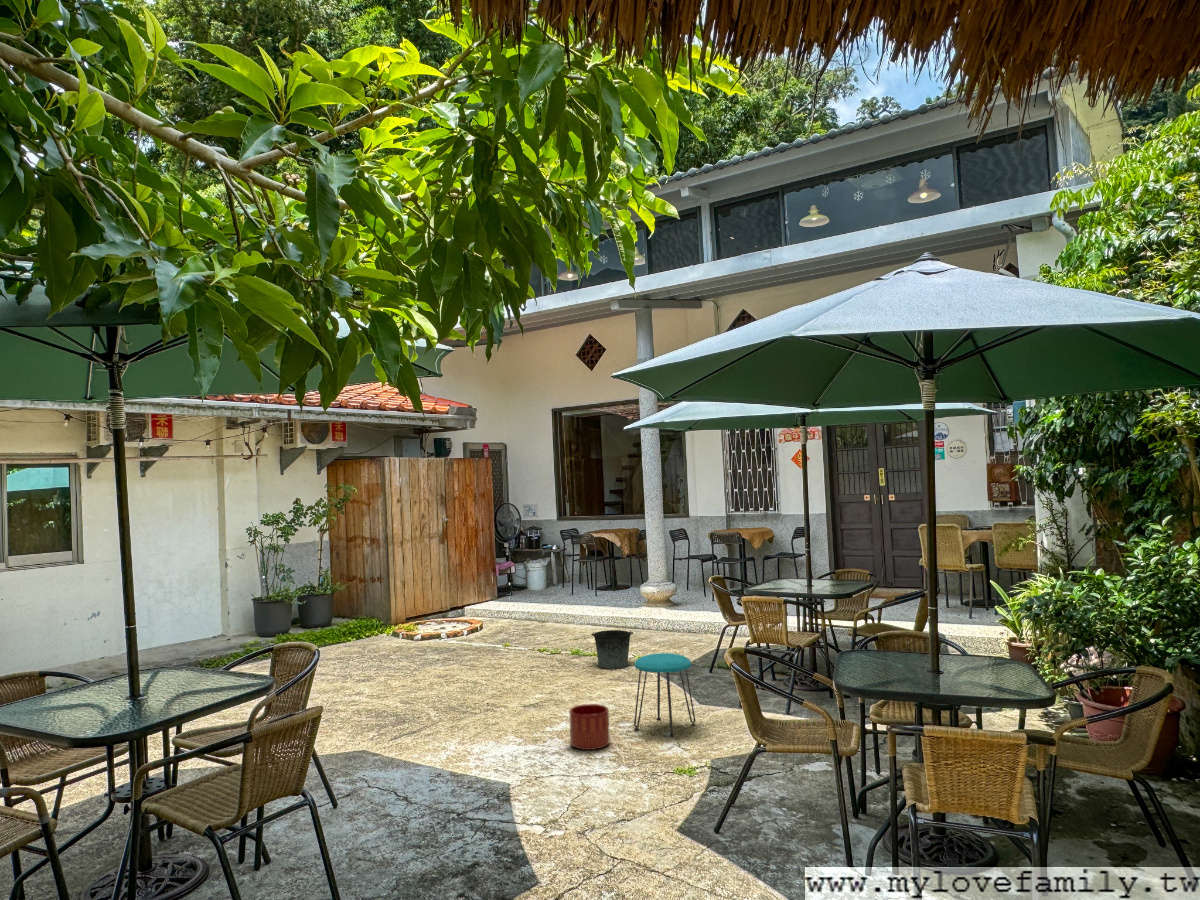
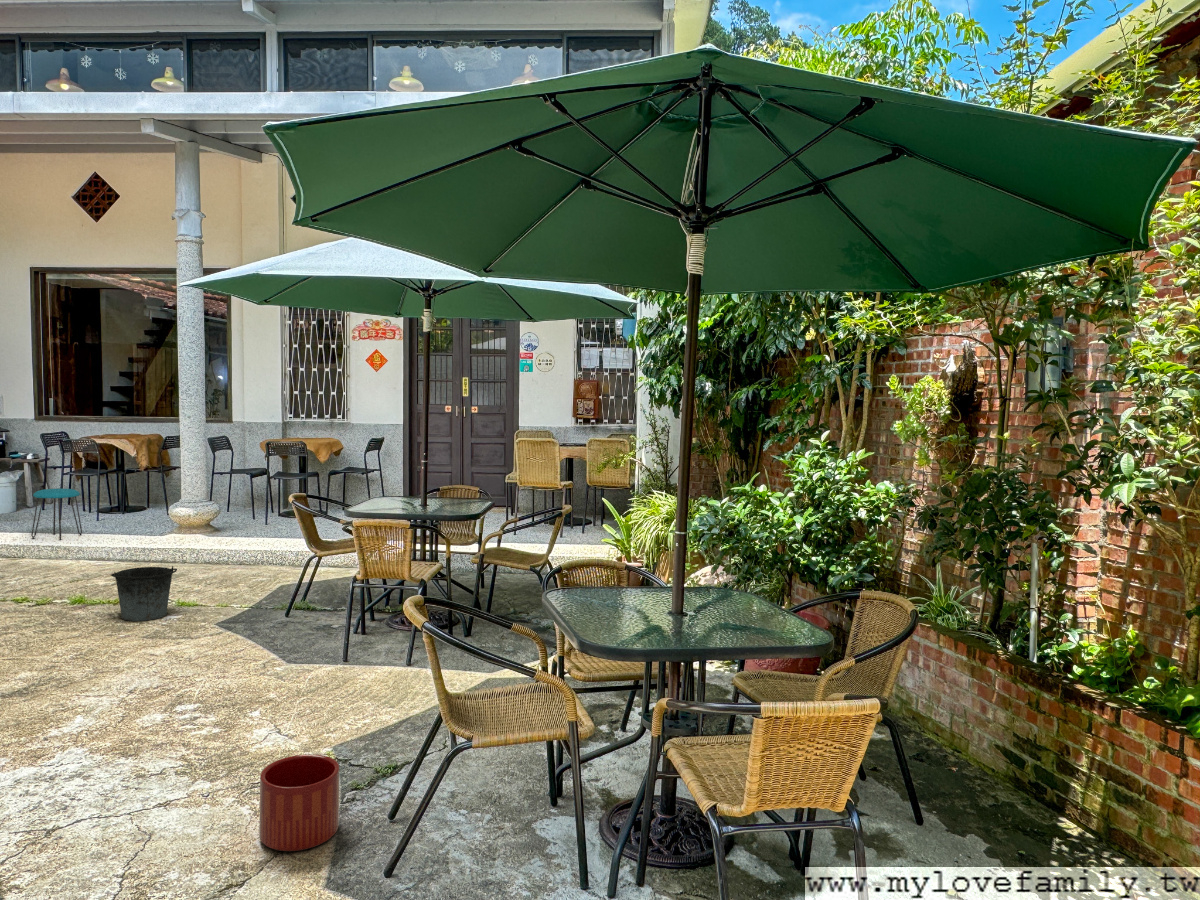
stool: present [634,653,696,737] -> present [31,489,82,540]
planter: present [569,704,610,750] -> present [259,754,339,851]

